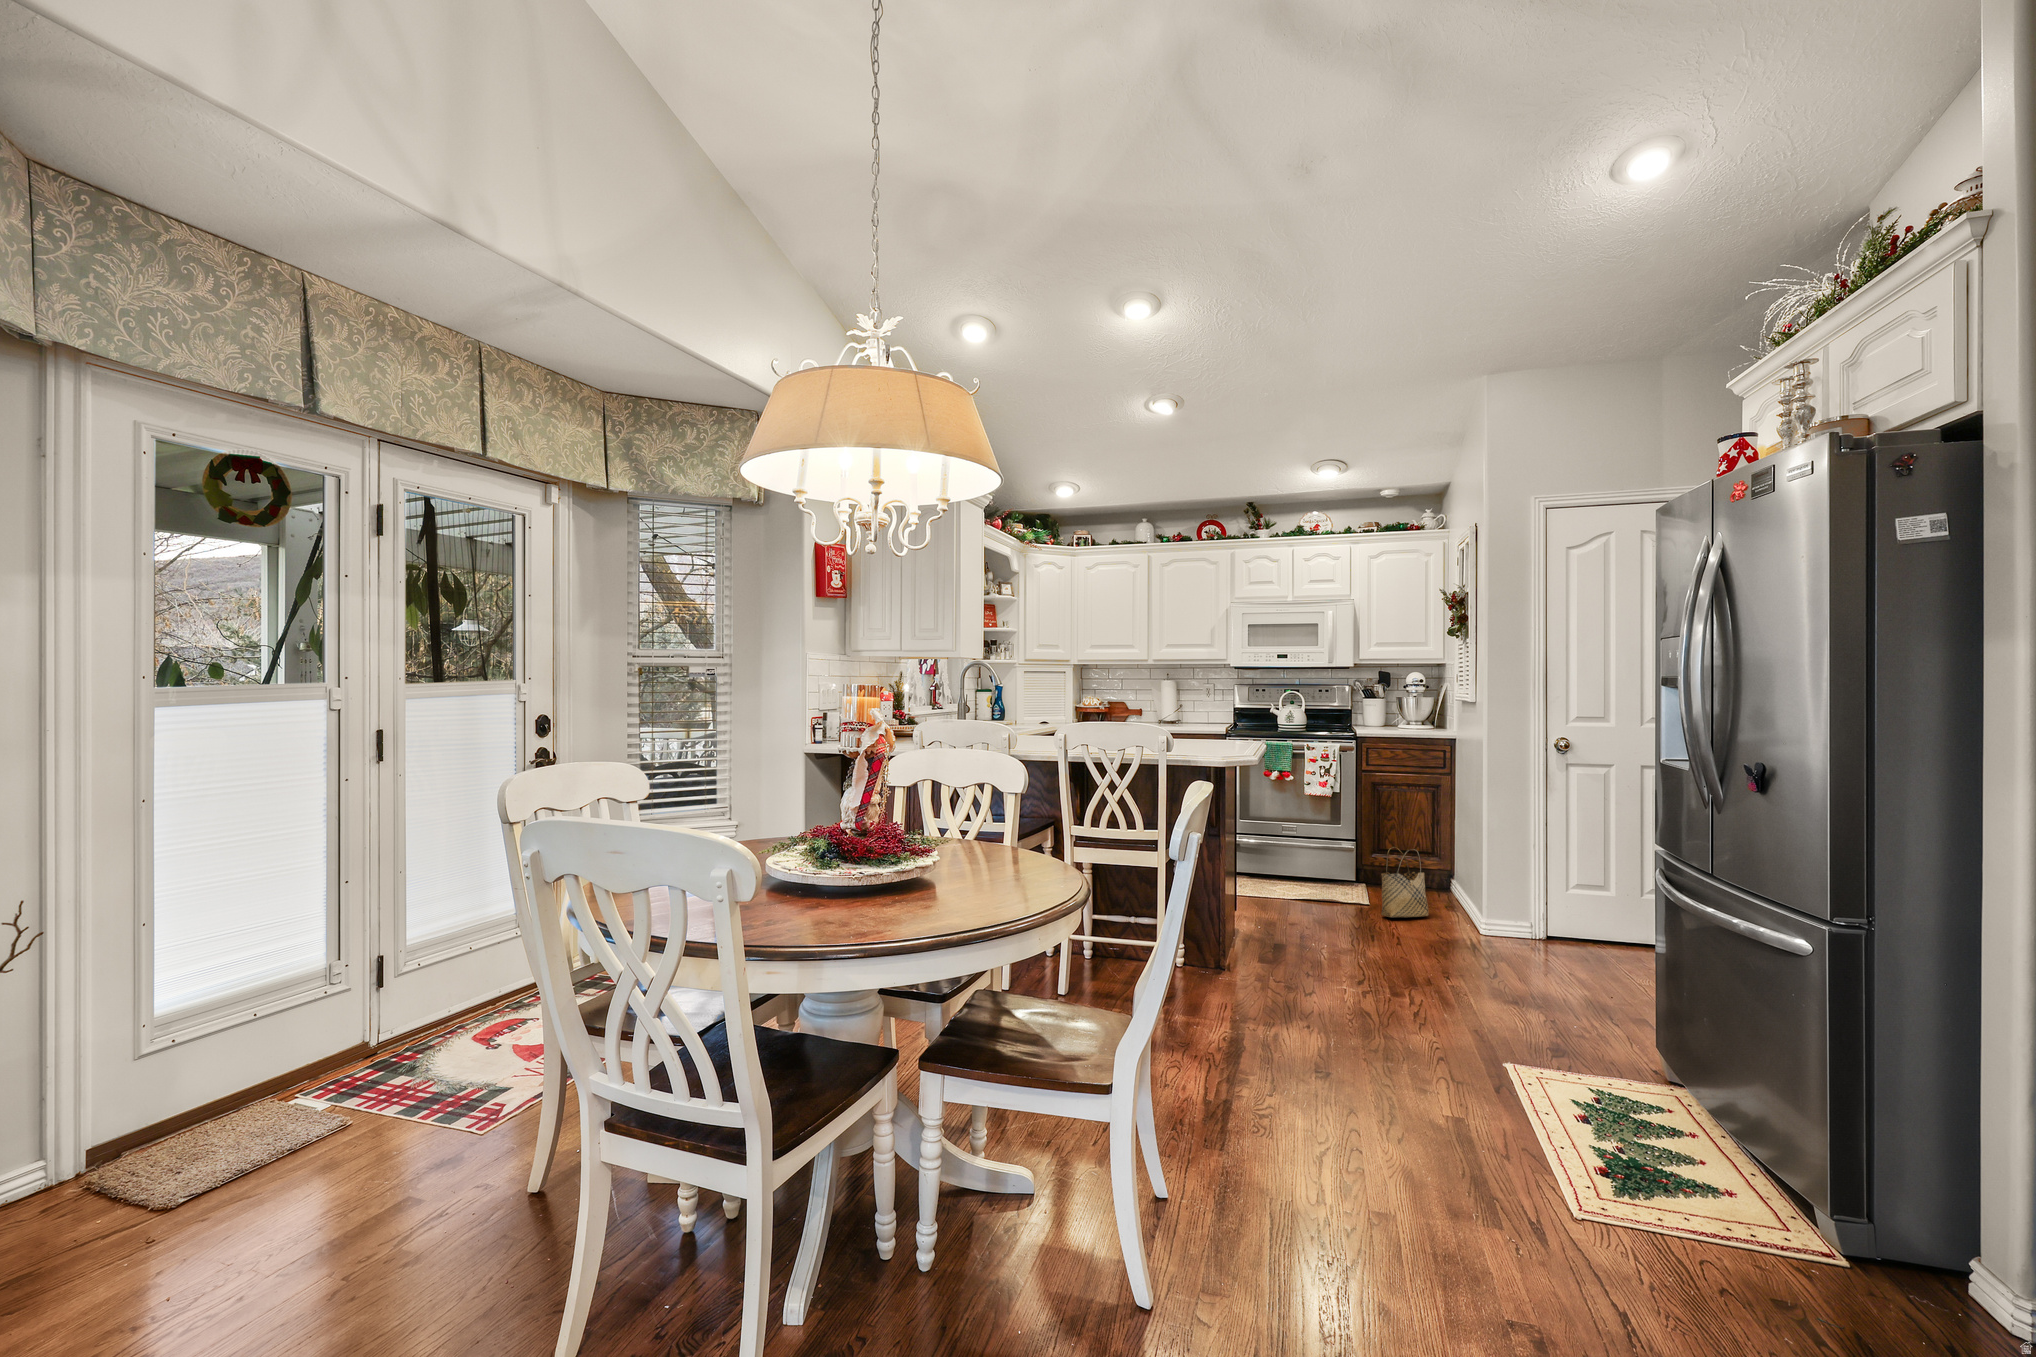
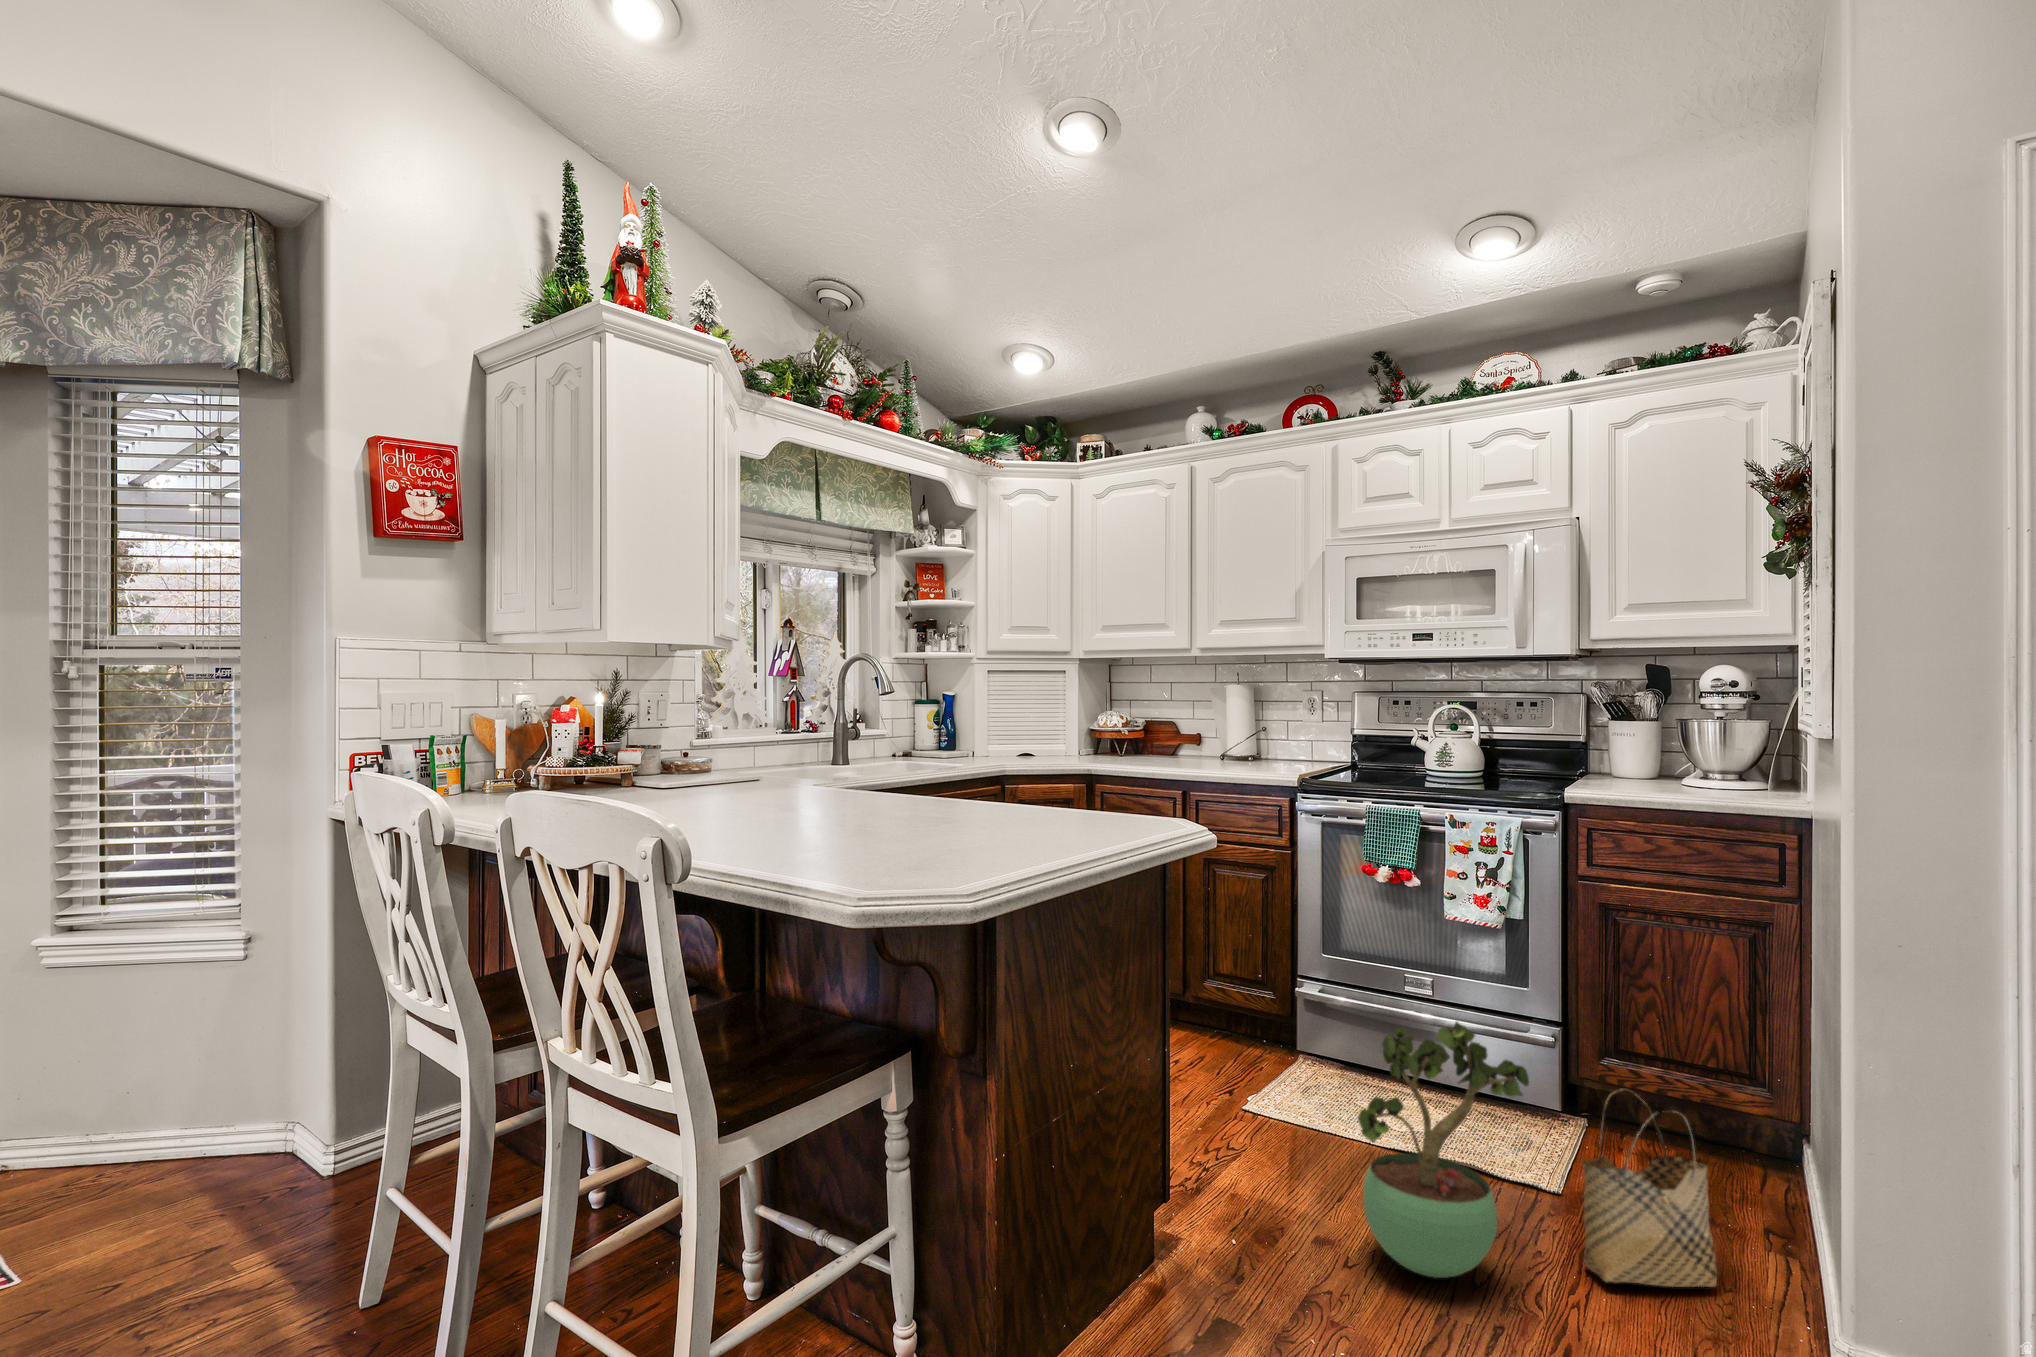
potted plant: none [1300,821,1364,922] -> present [1358,1021,1529,1278]

